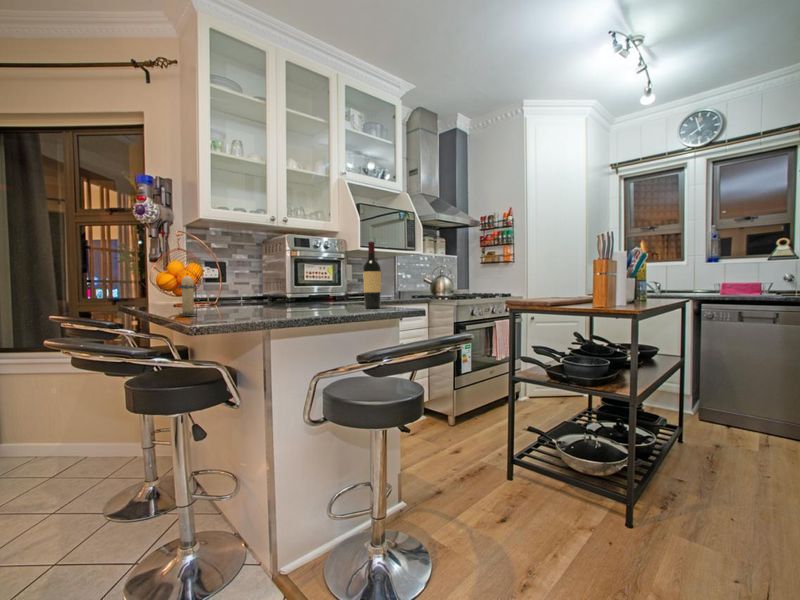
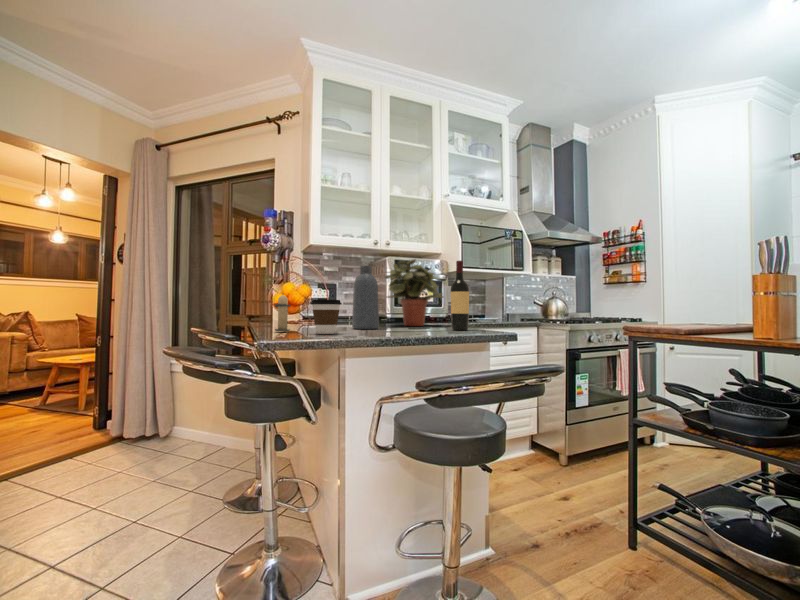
potted plant: none [289,238,354,306] -> present [385,259,445,326]
vase: none [262,244,291,310] -> present [352,266,379,329]
coffee cup: none [225,281,260,317] -> present [311,300,342,334]

